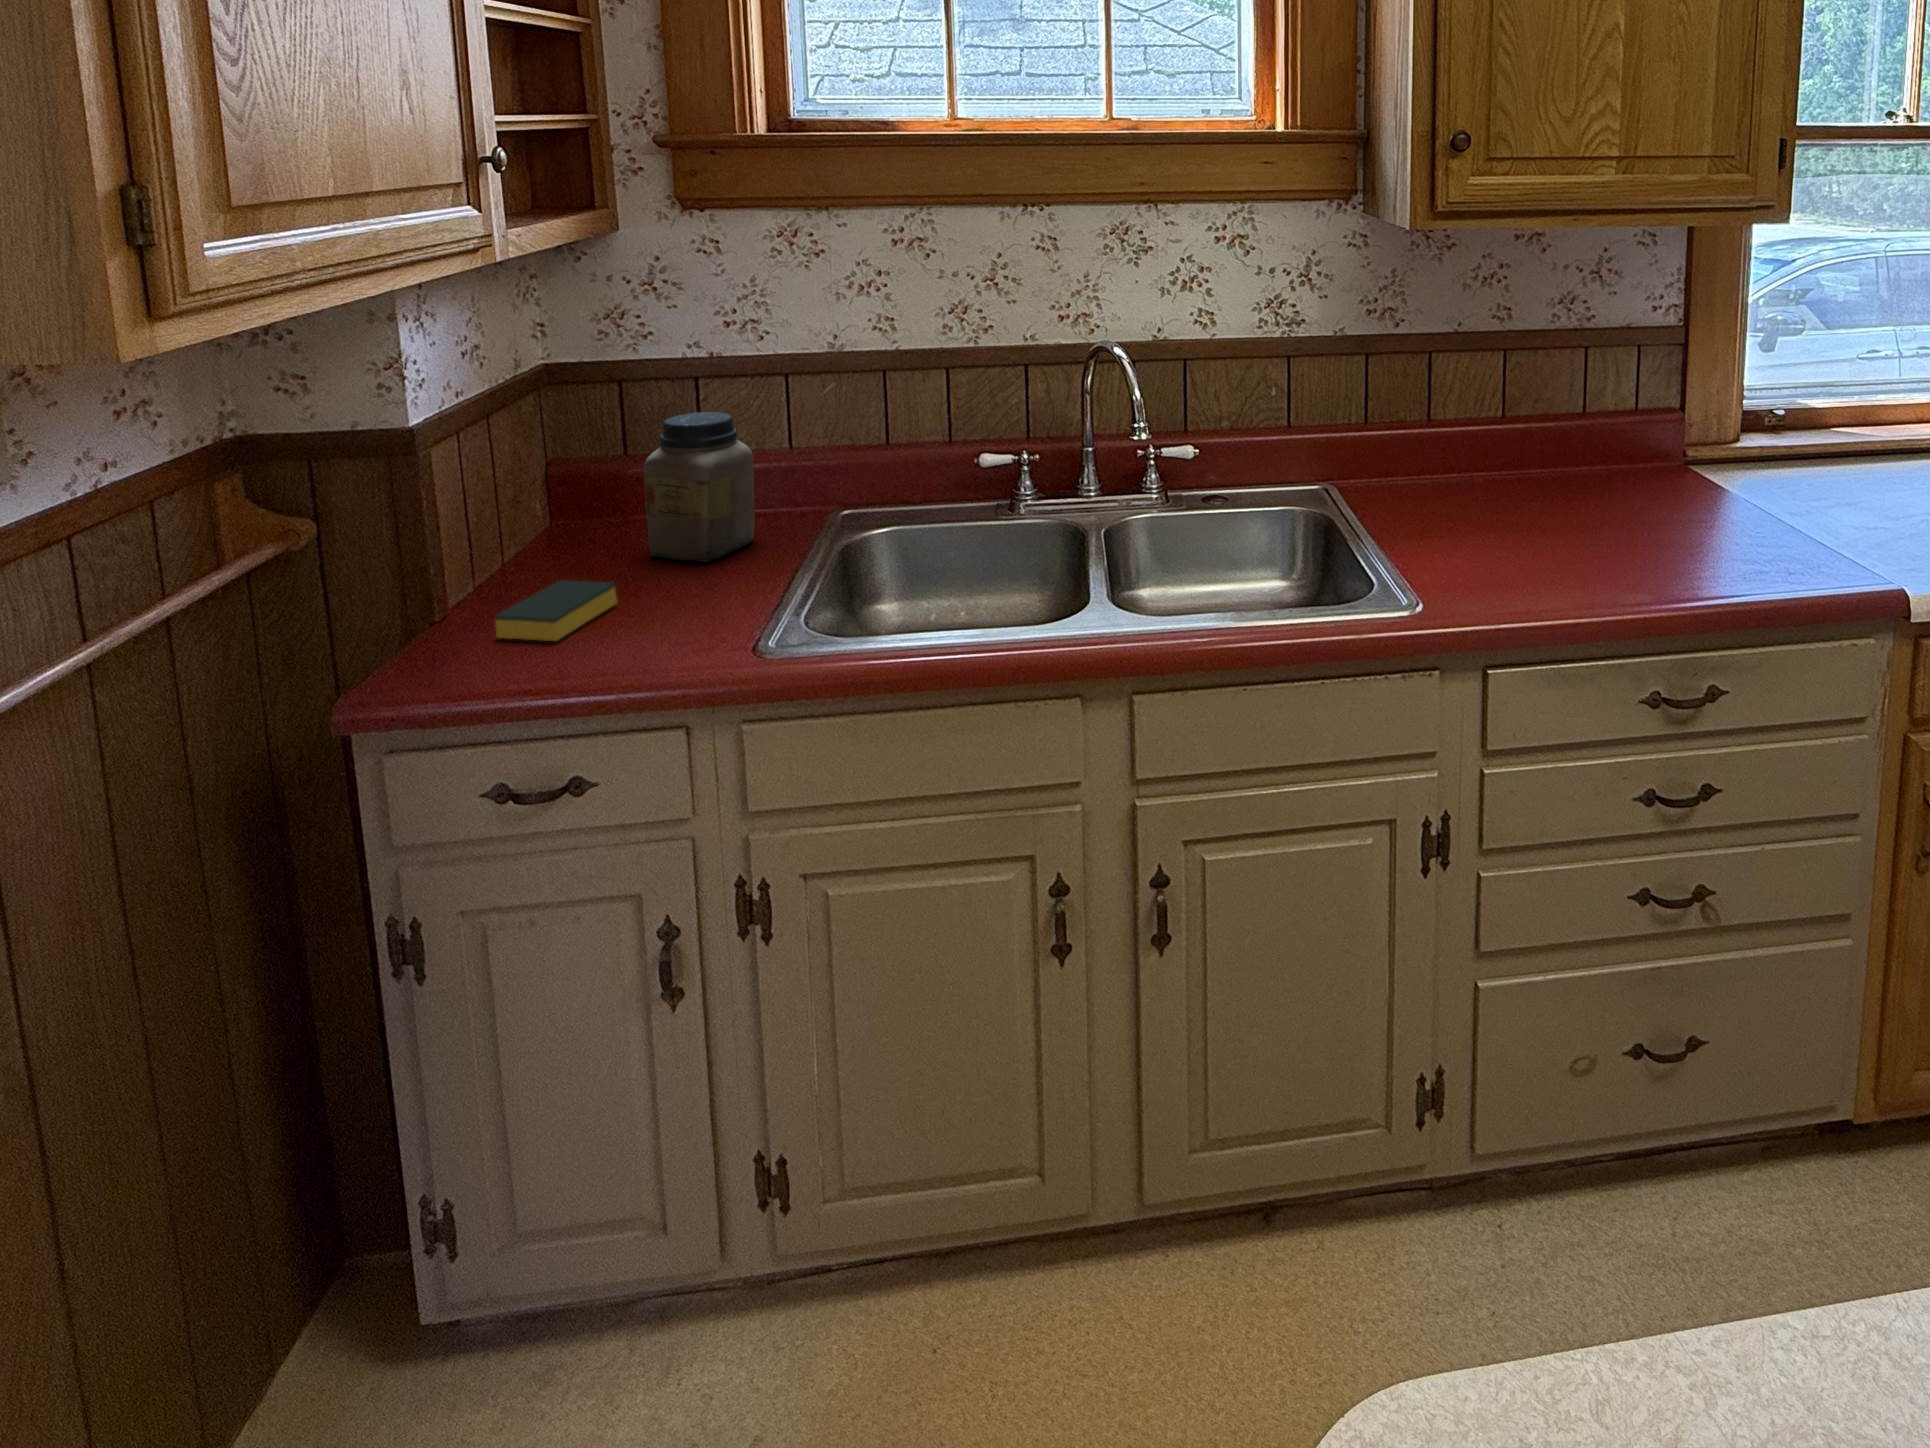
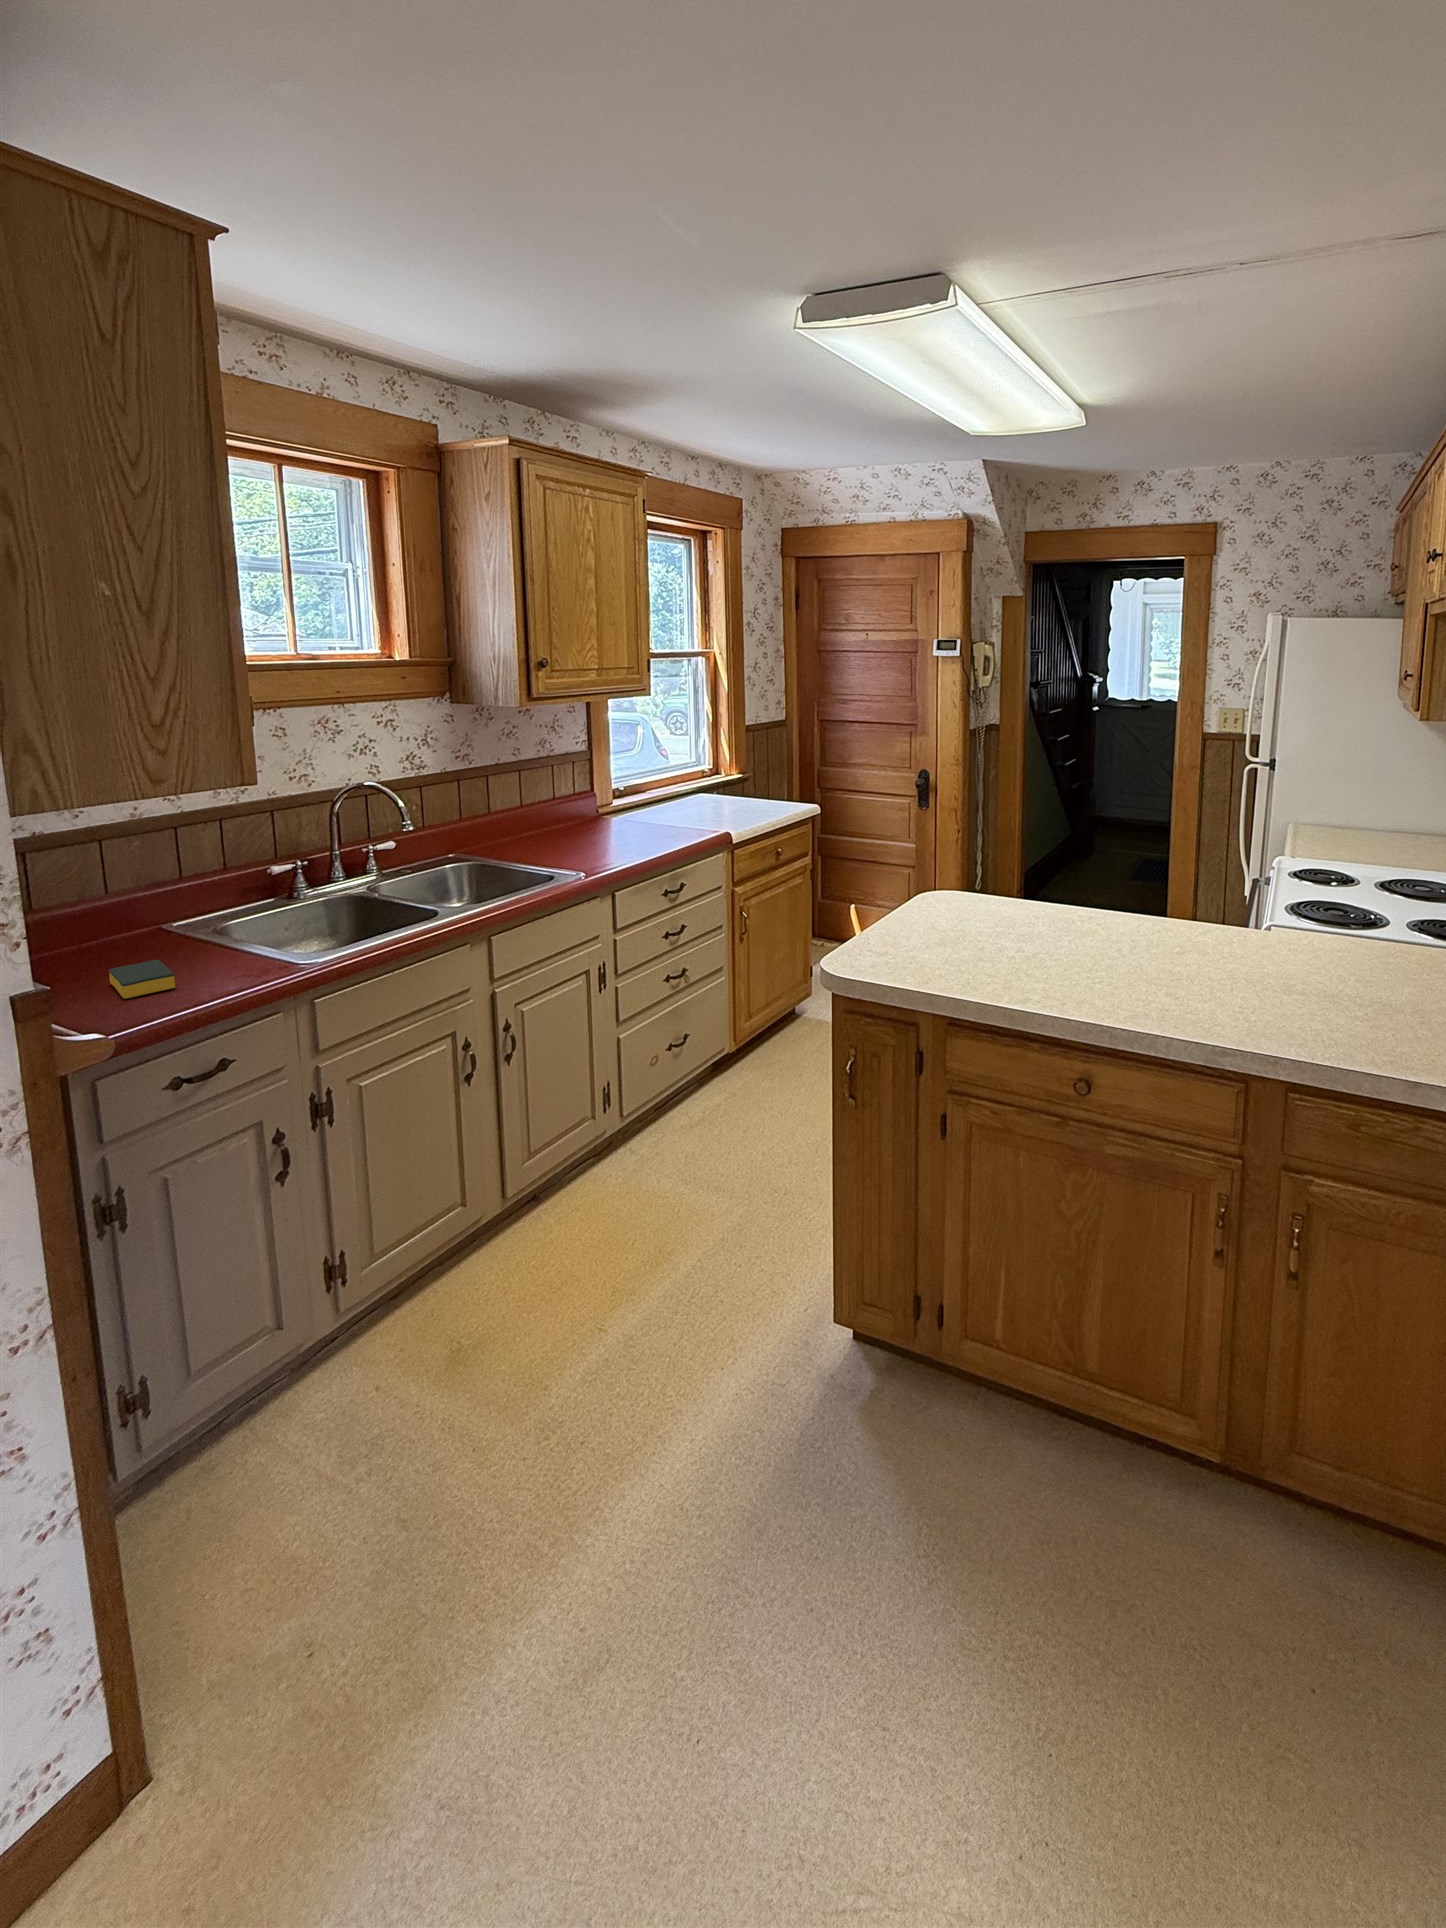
jar: present [644,412,755,562] -> none [89,857,164,962]

